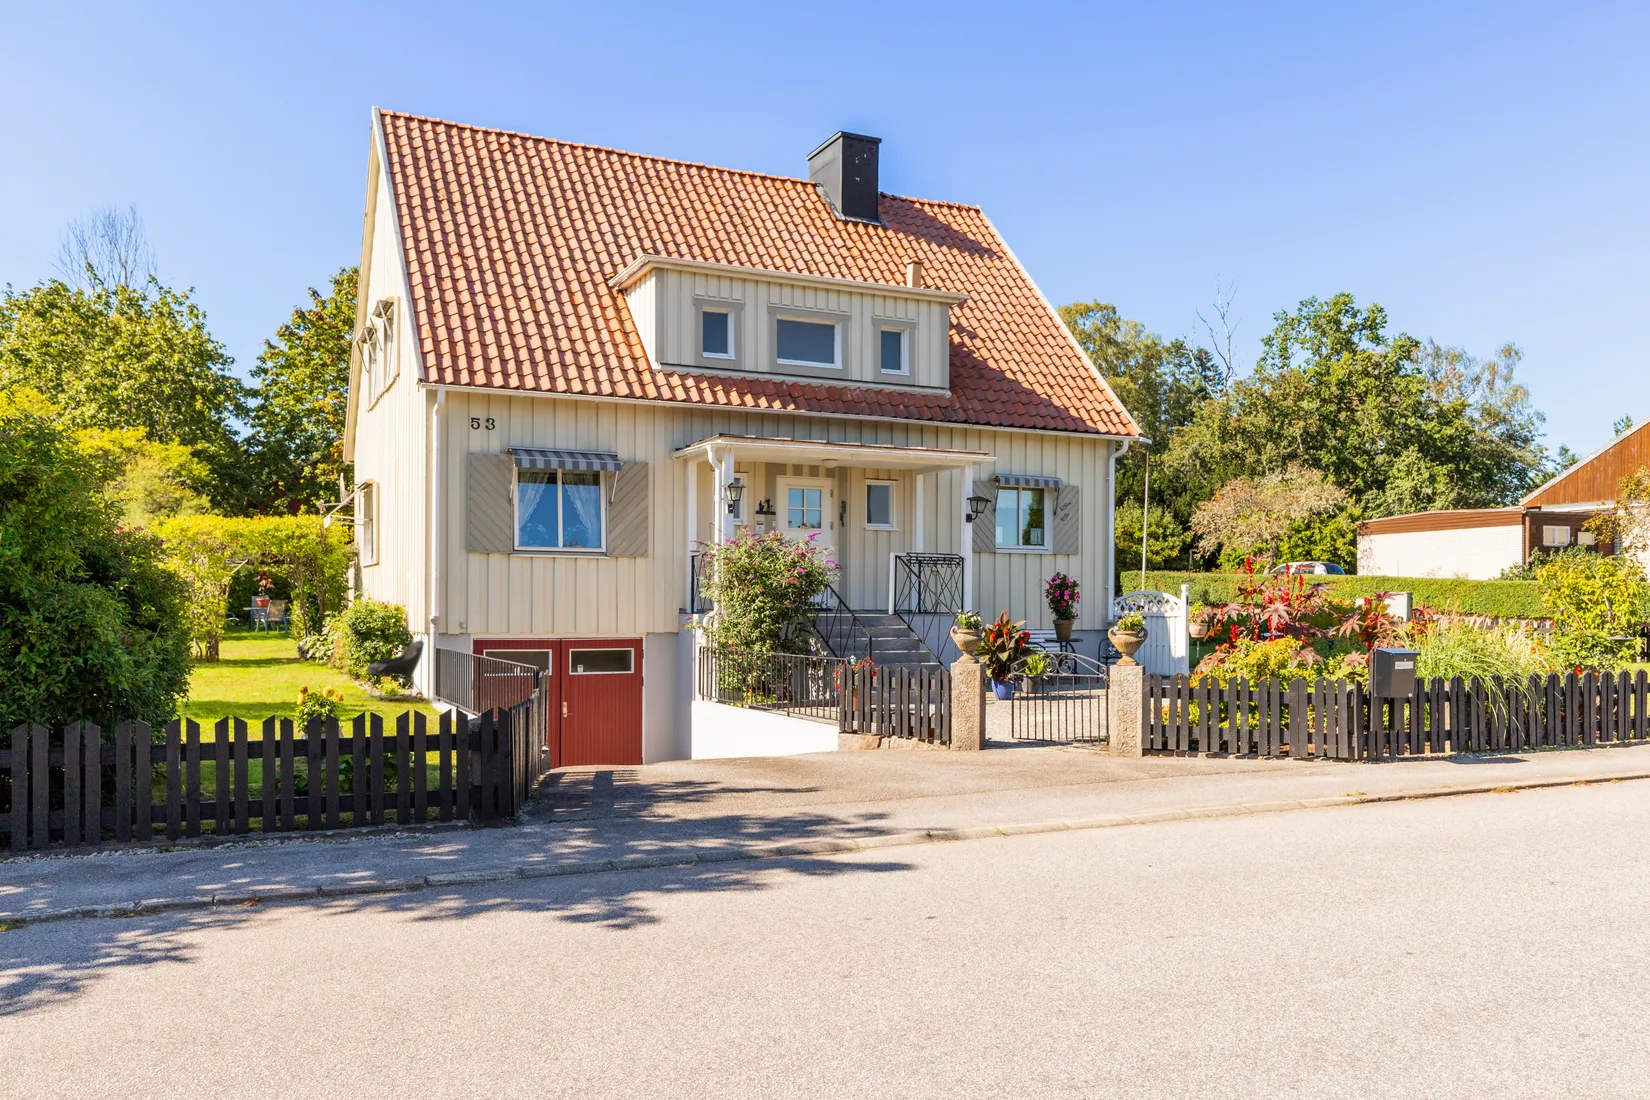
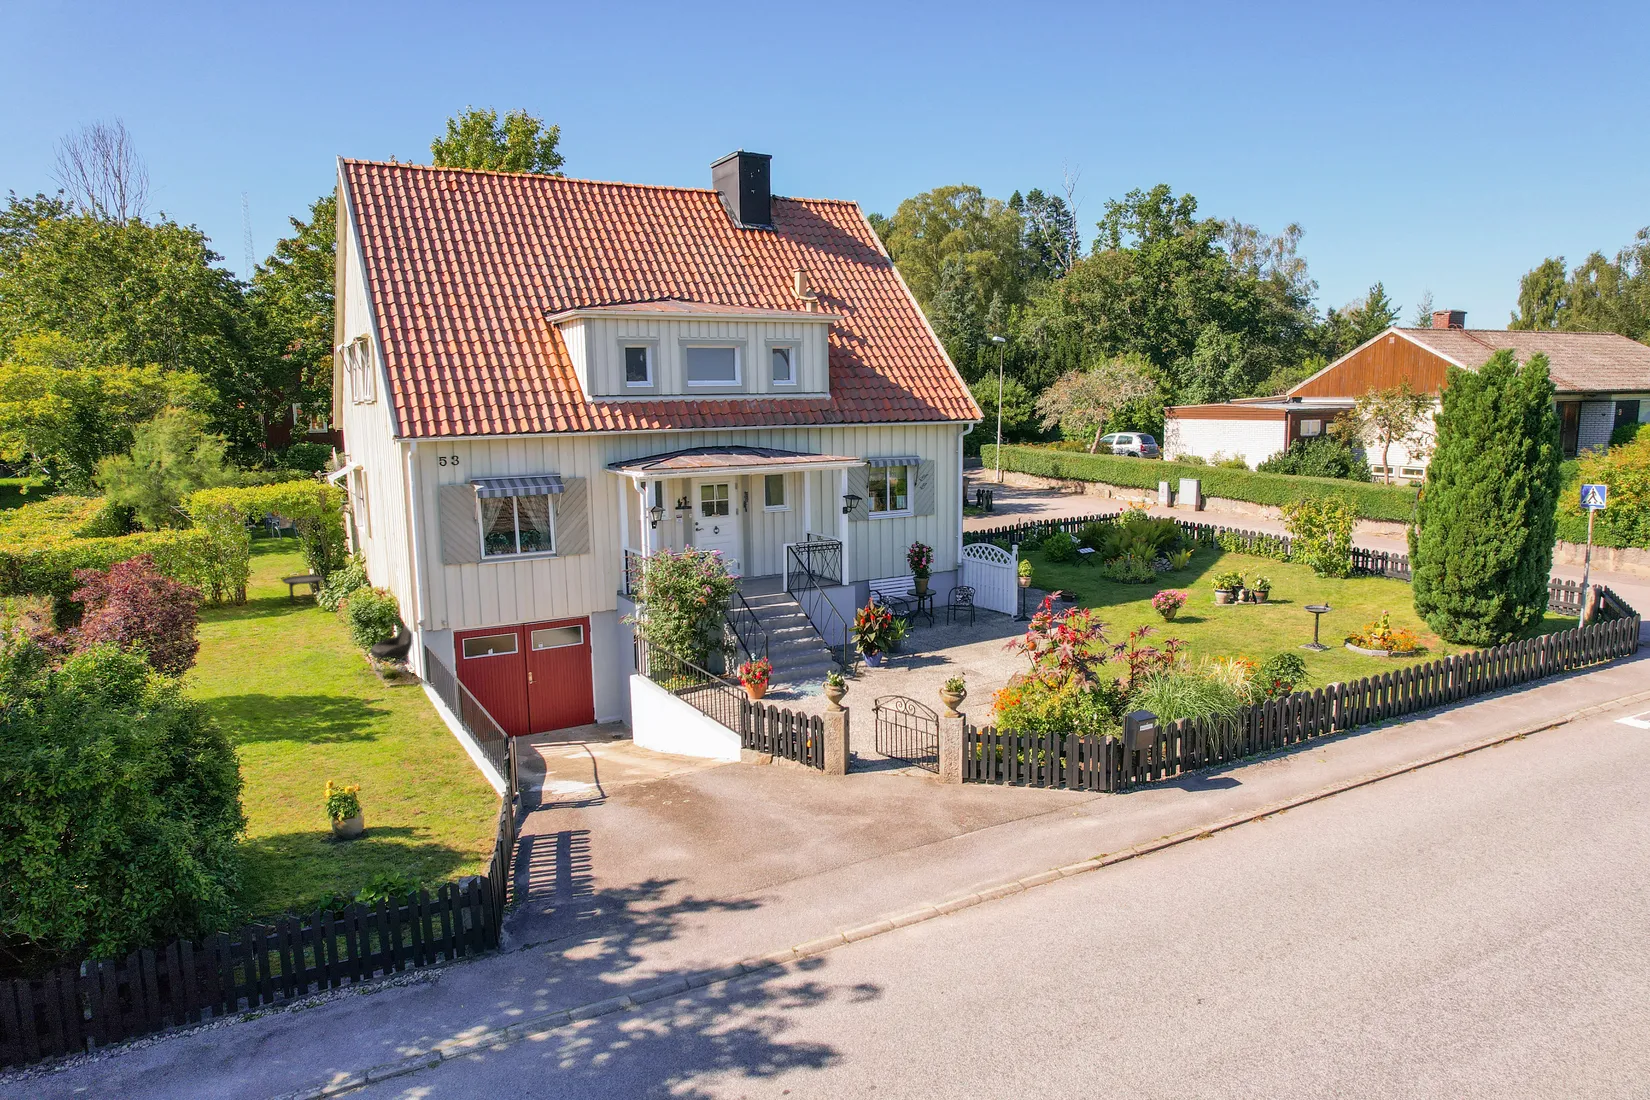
round table: none [269,636,322,667] -> present [282,575,325,605]

